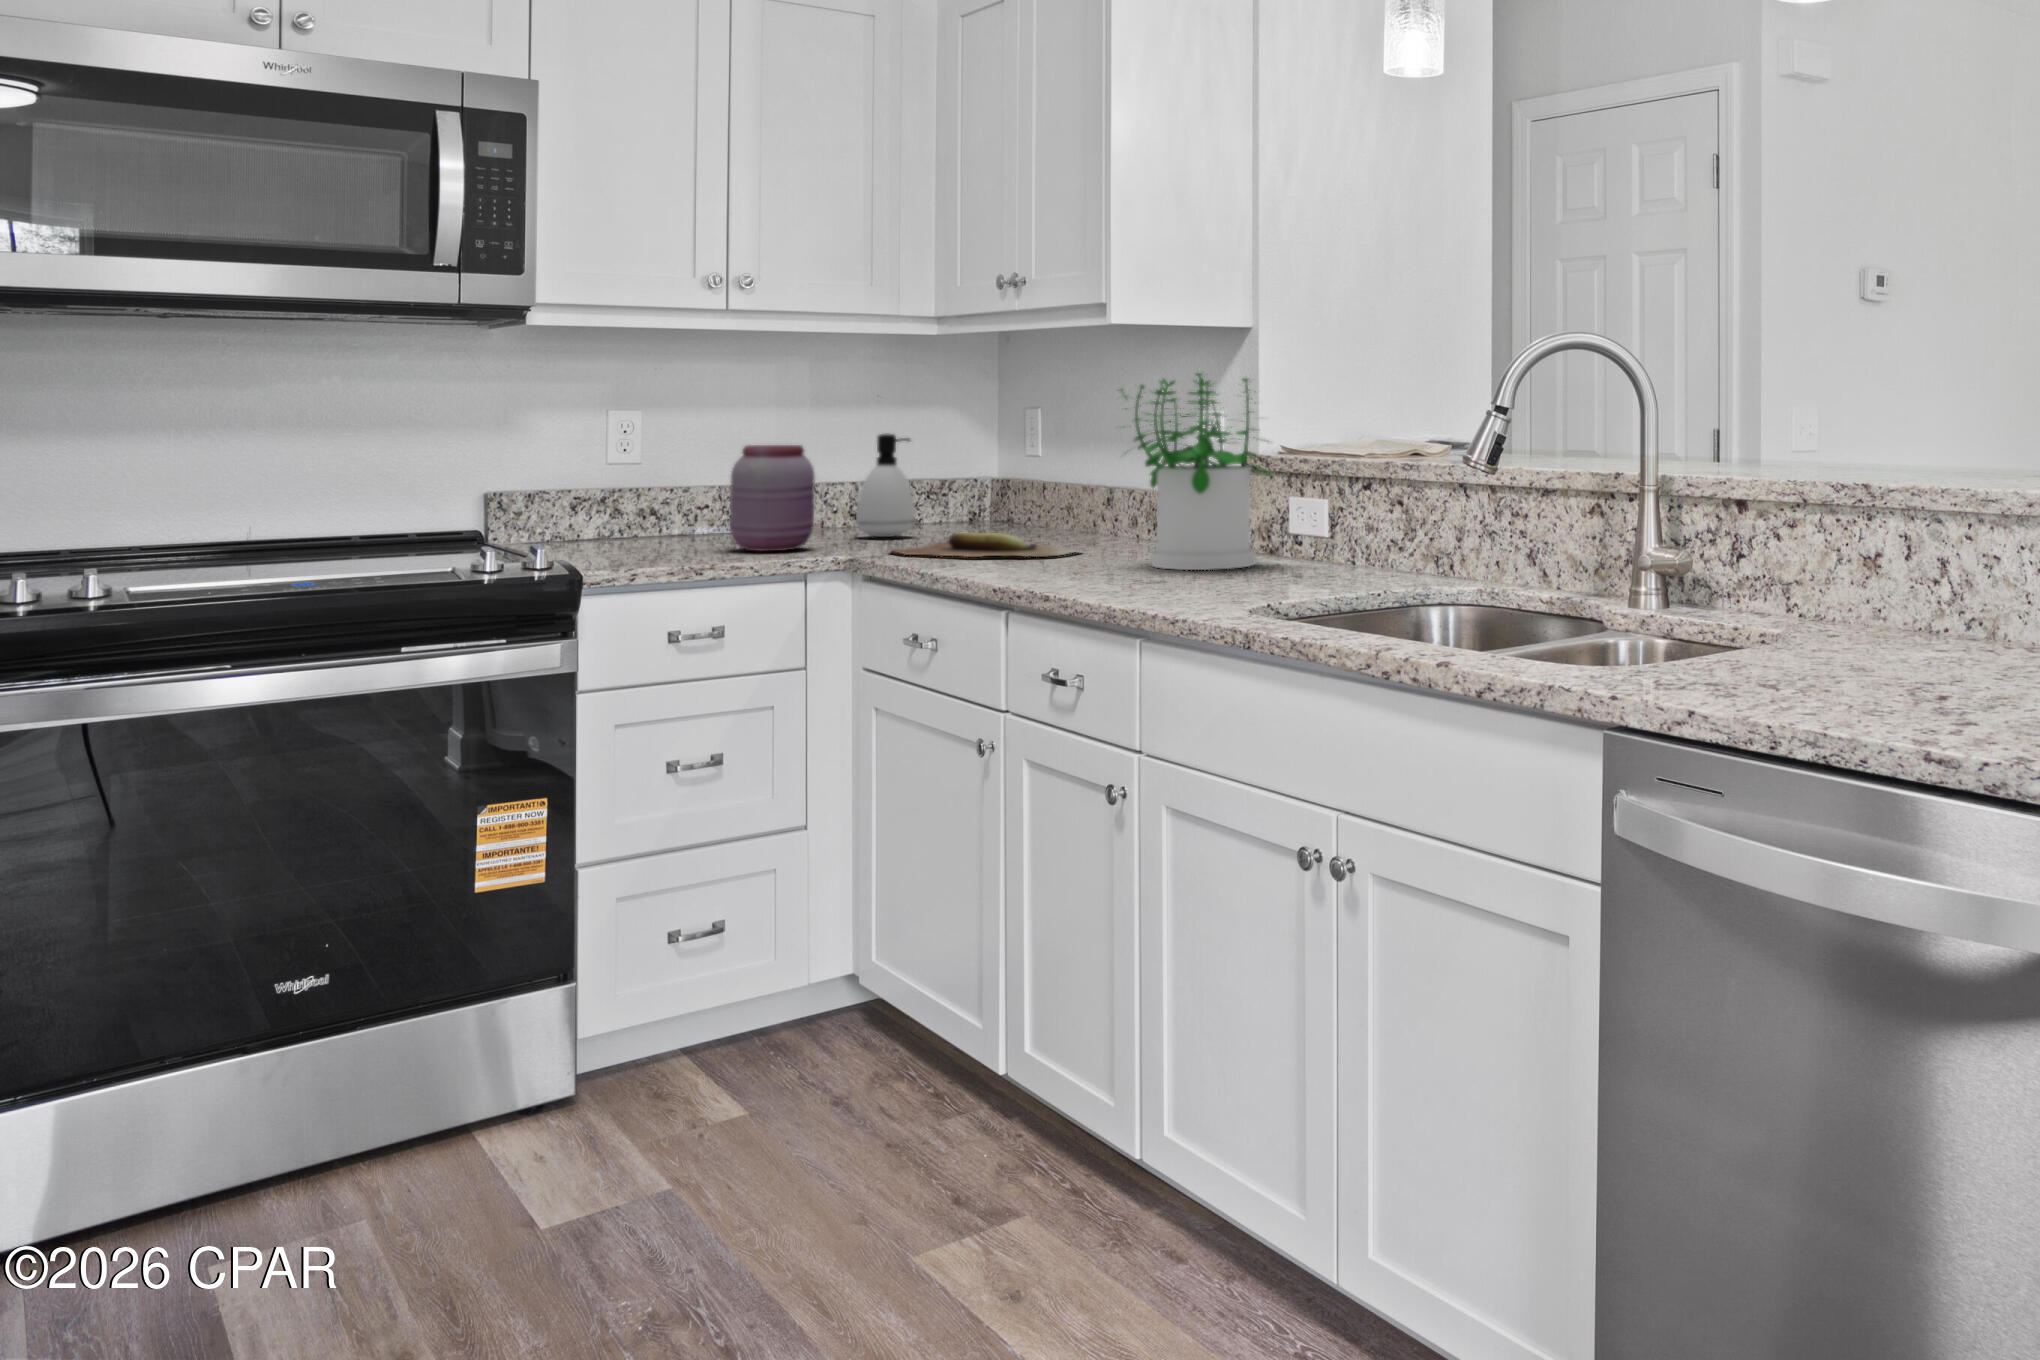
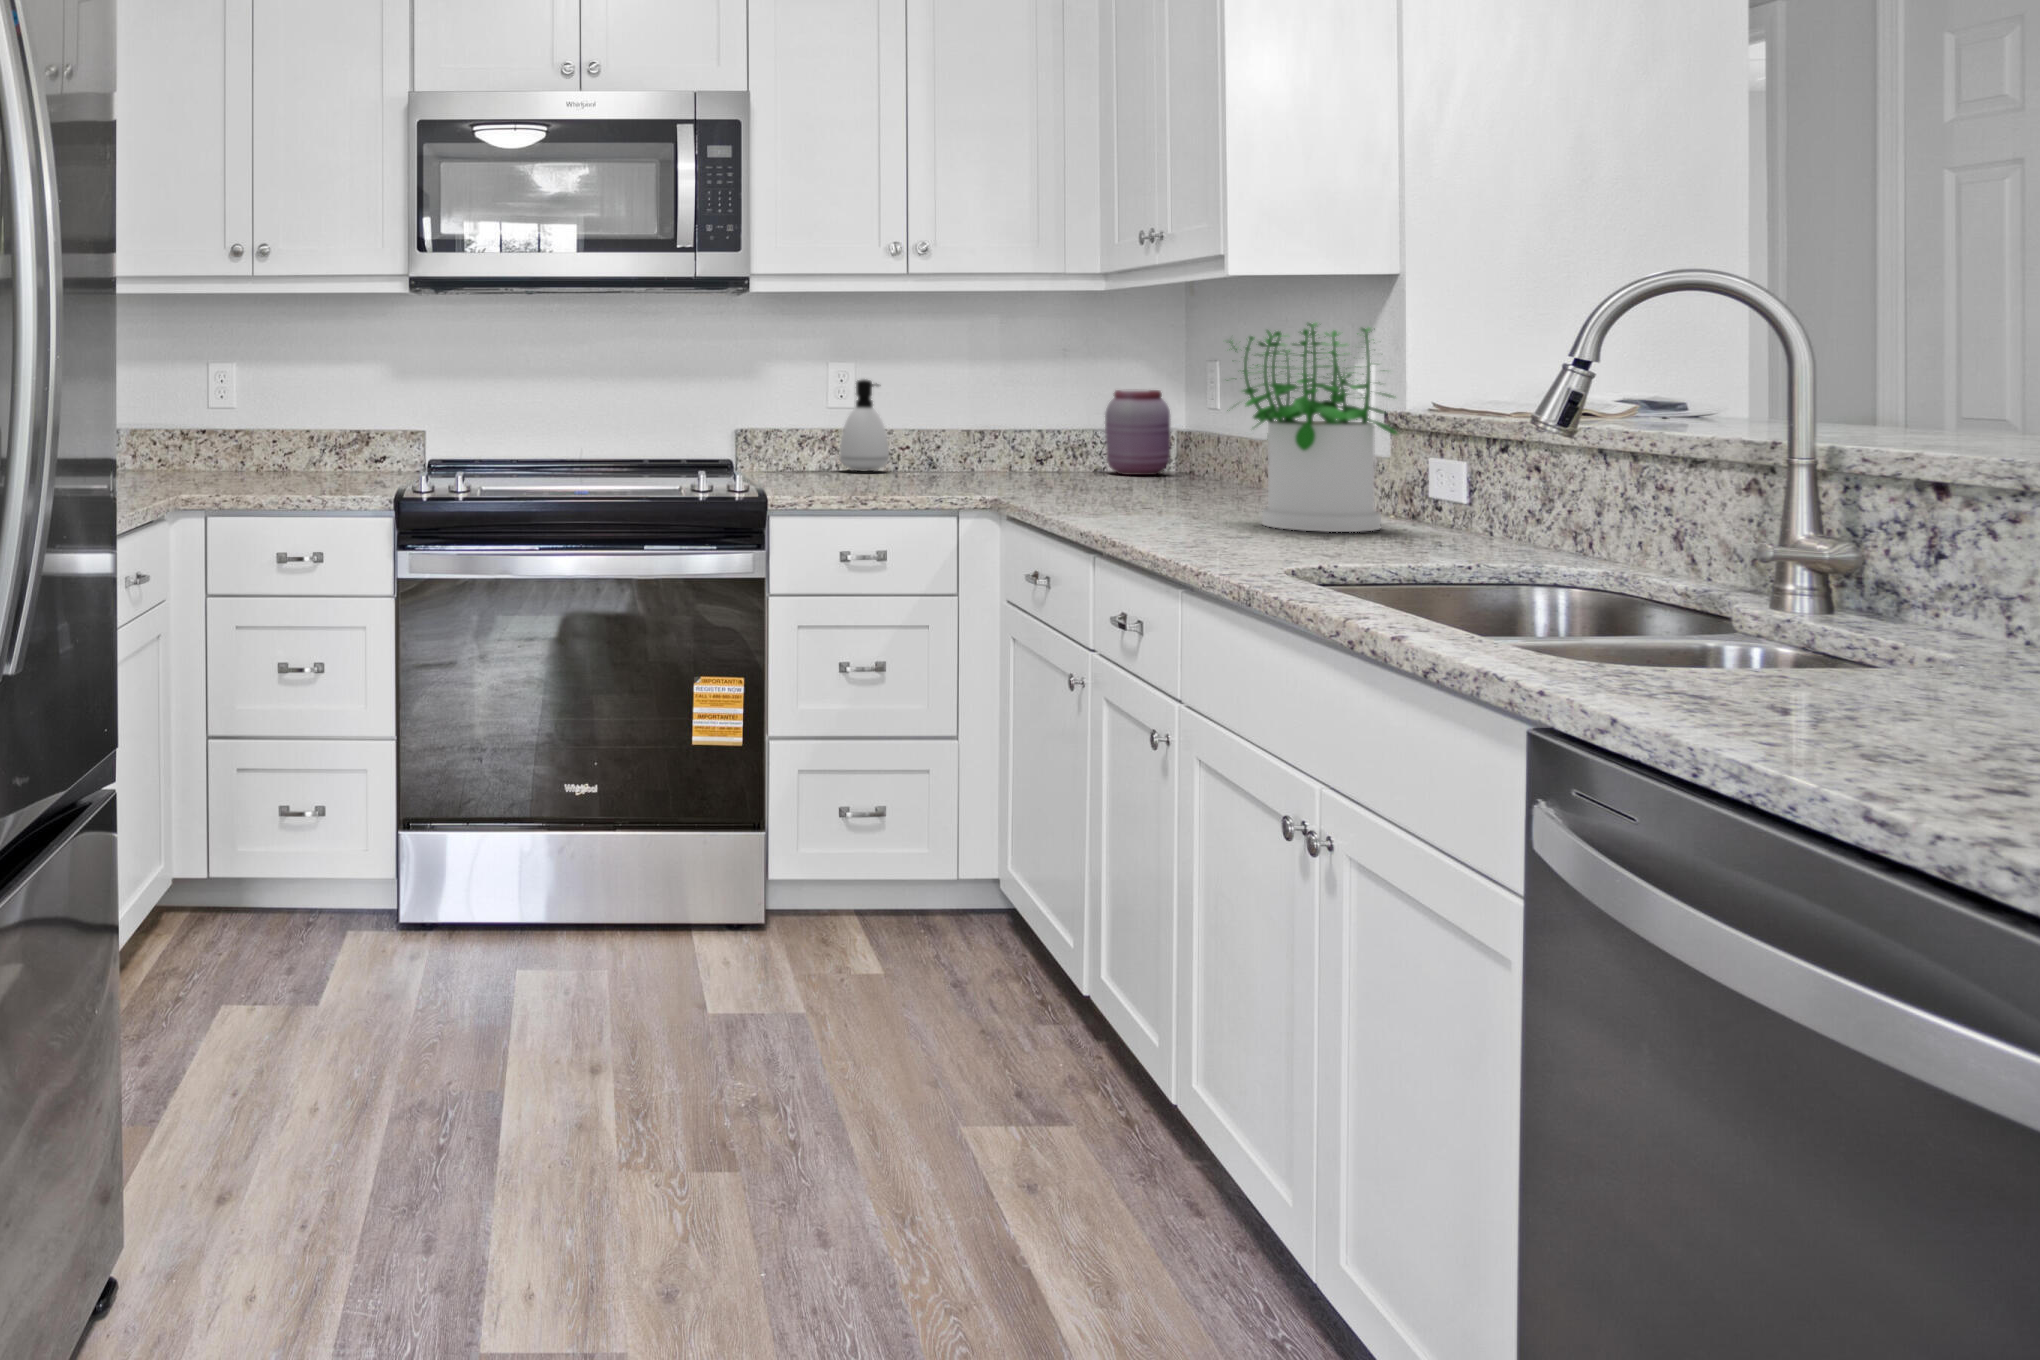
soap dispenser: present [856,433,915,537] -> present [840,380,889,471]
jar: present [730,445,815,551] -> present [1105,390,1170,475]
cutting board: present [892,532,1078,557] -> none [1028,480,1216,508]

